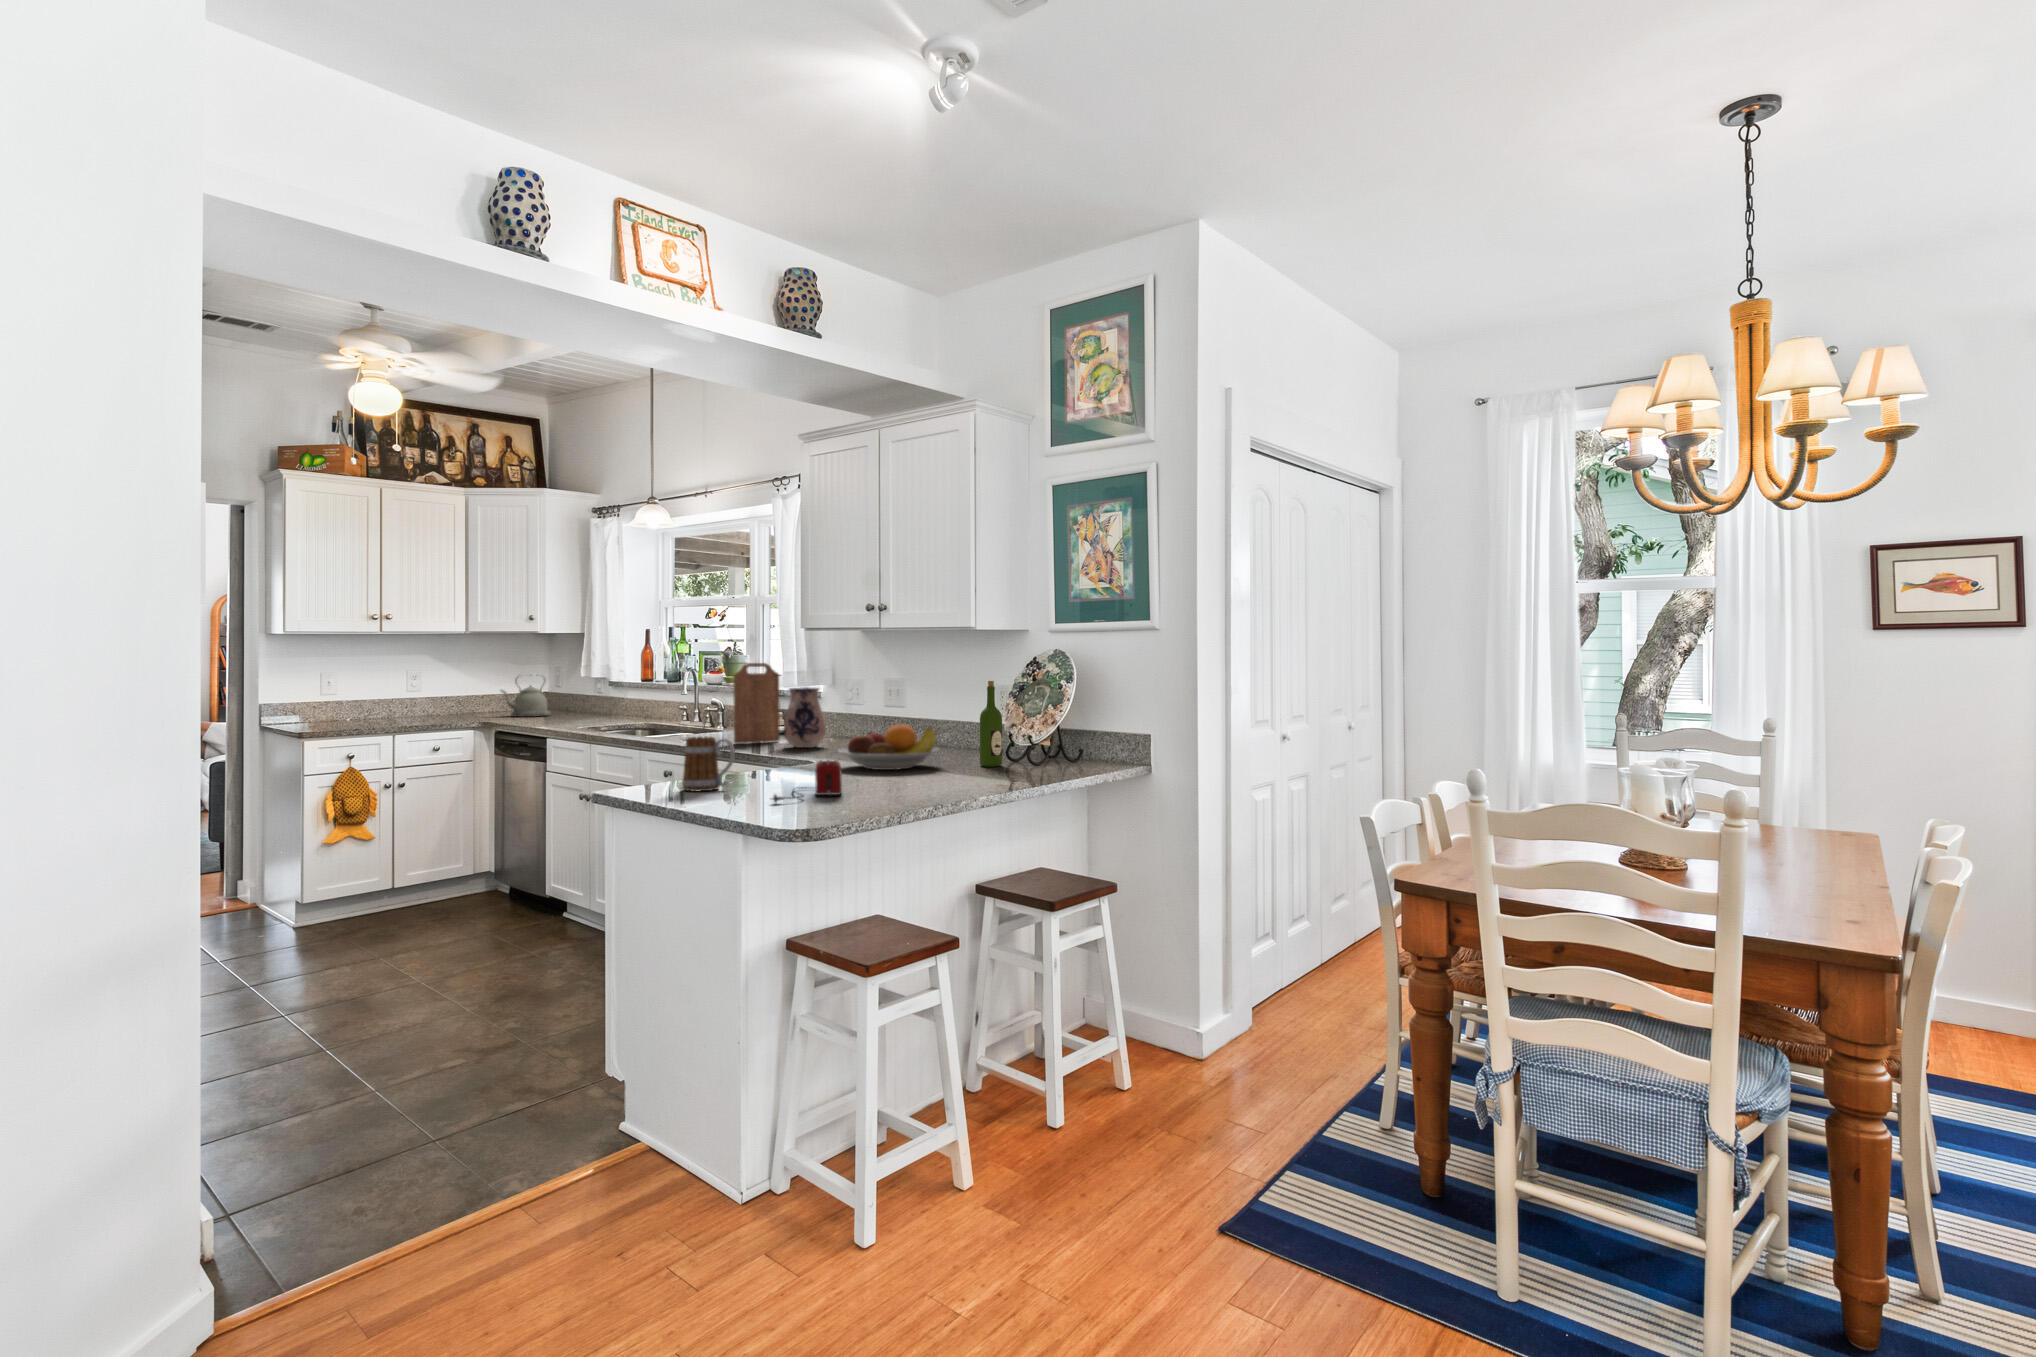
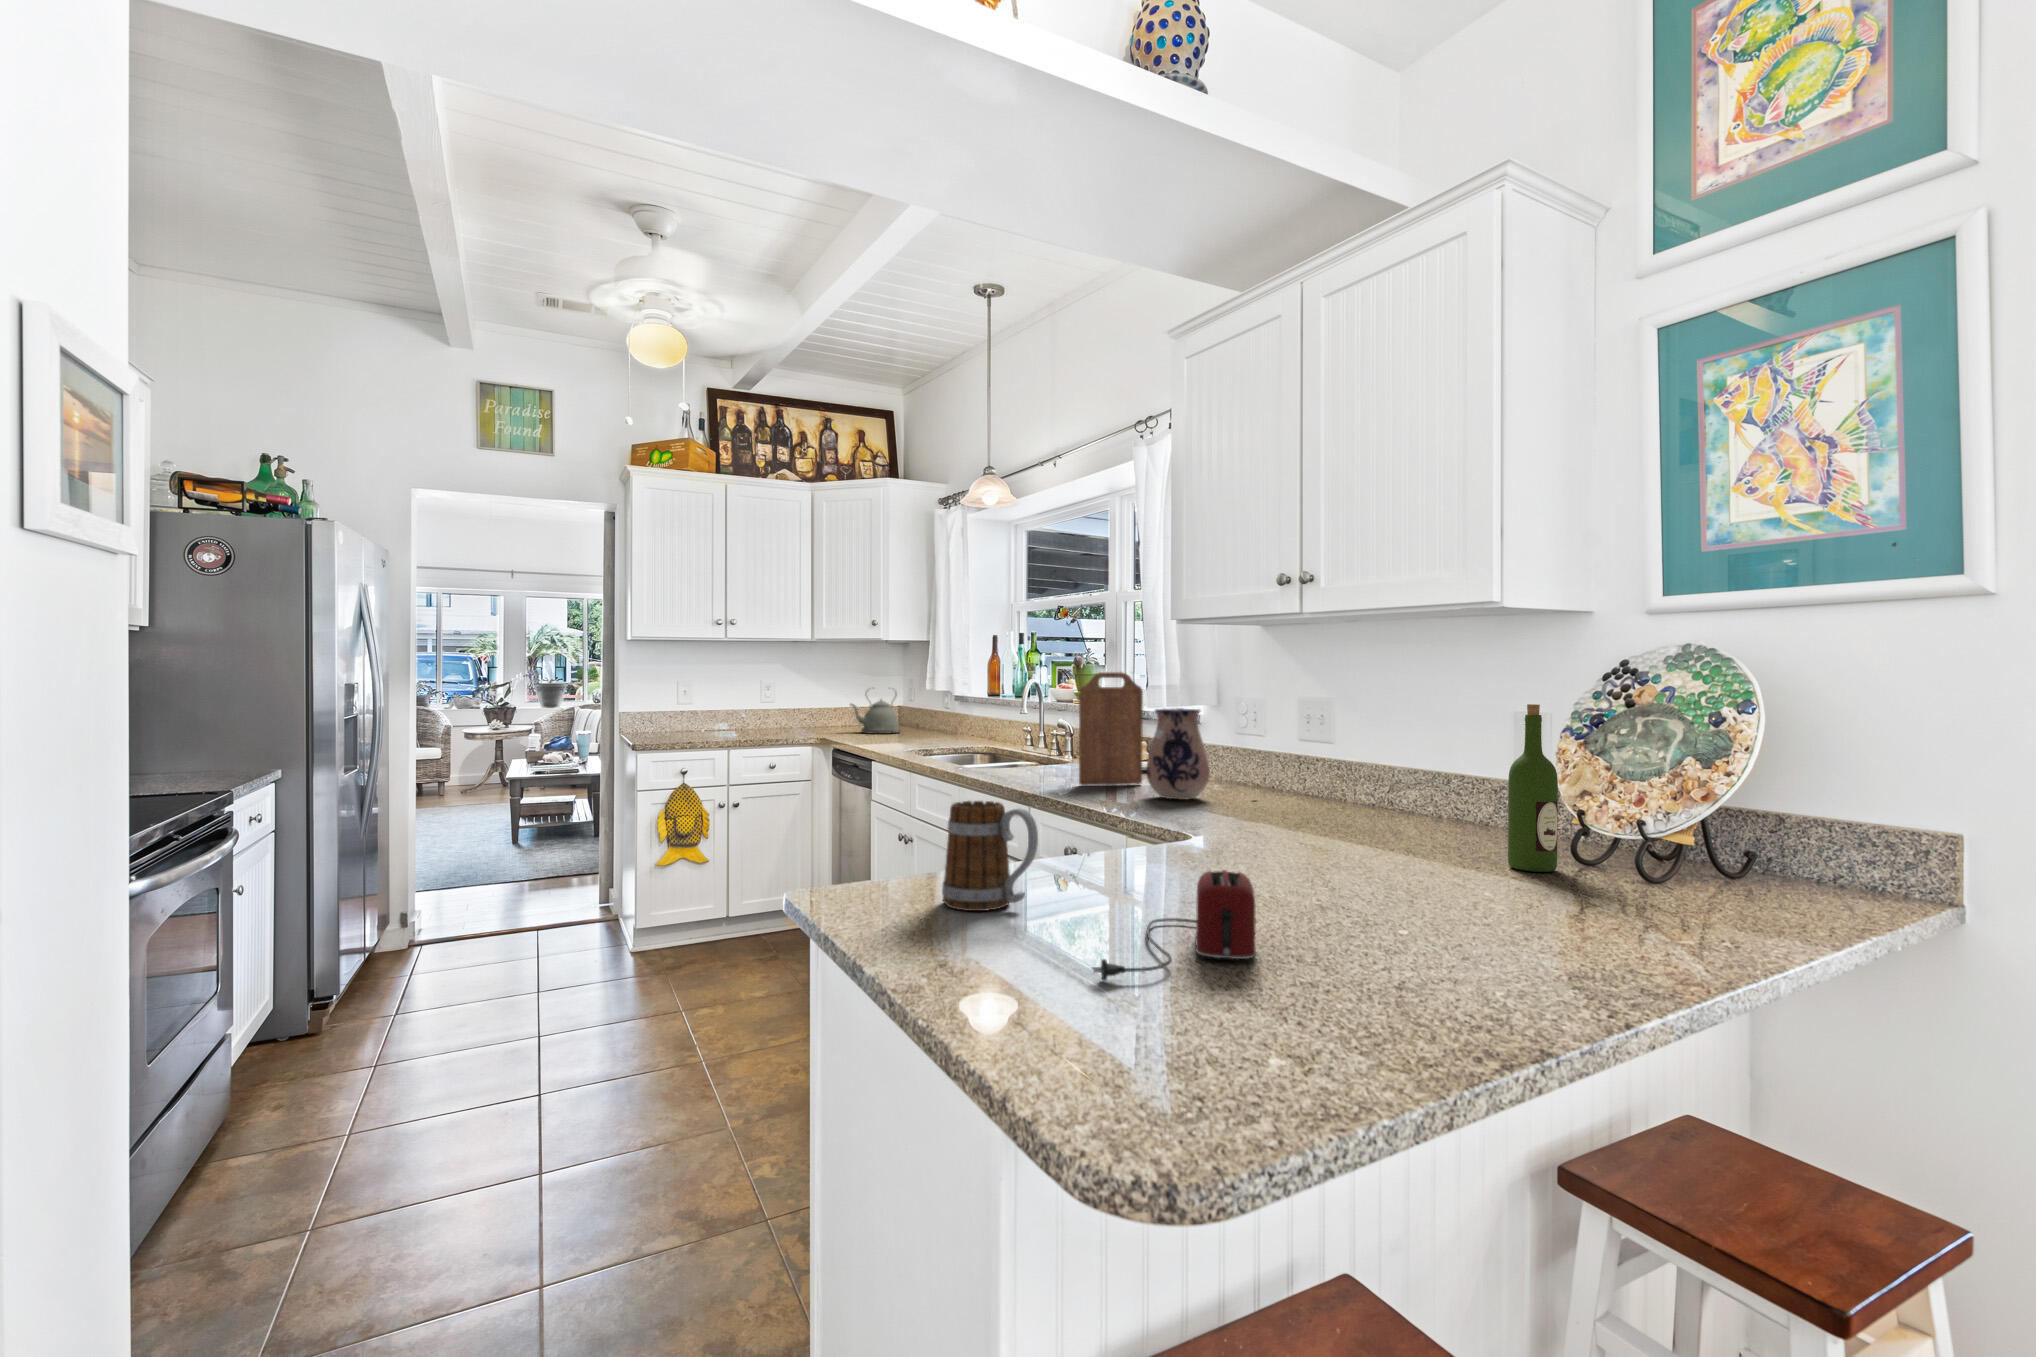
fruit bowl: present [839,724,939,770] -> none [1234,782,1427,867]

